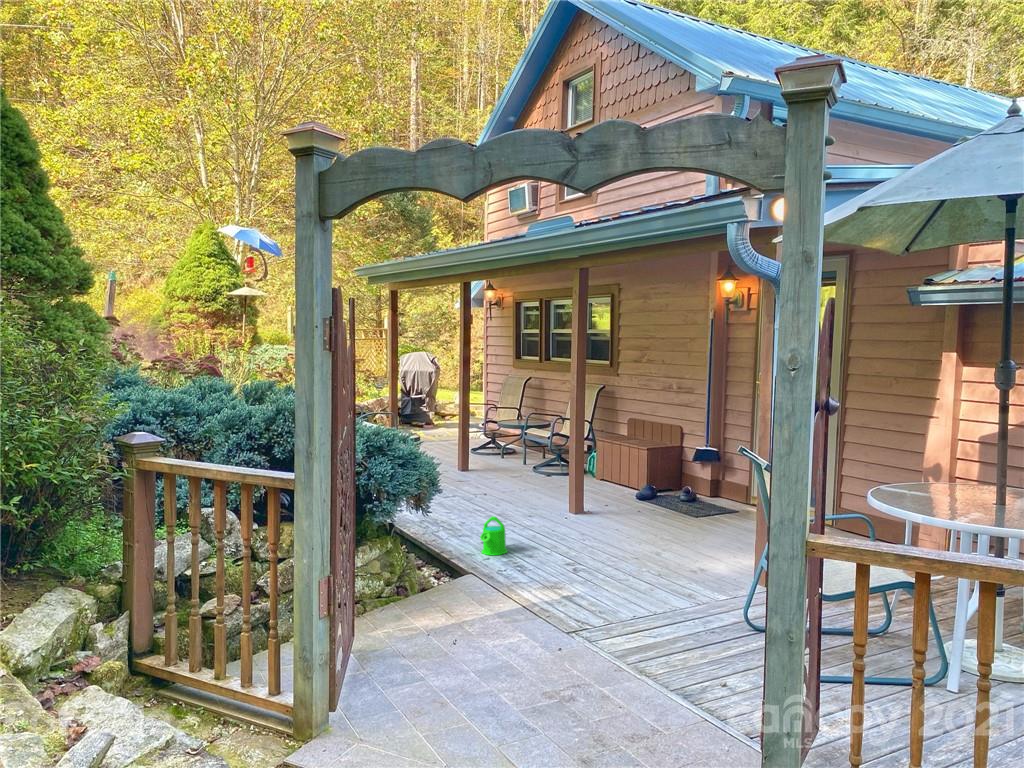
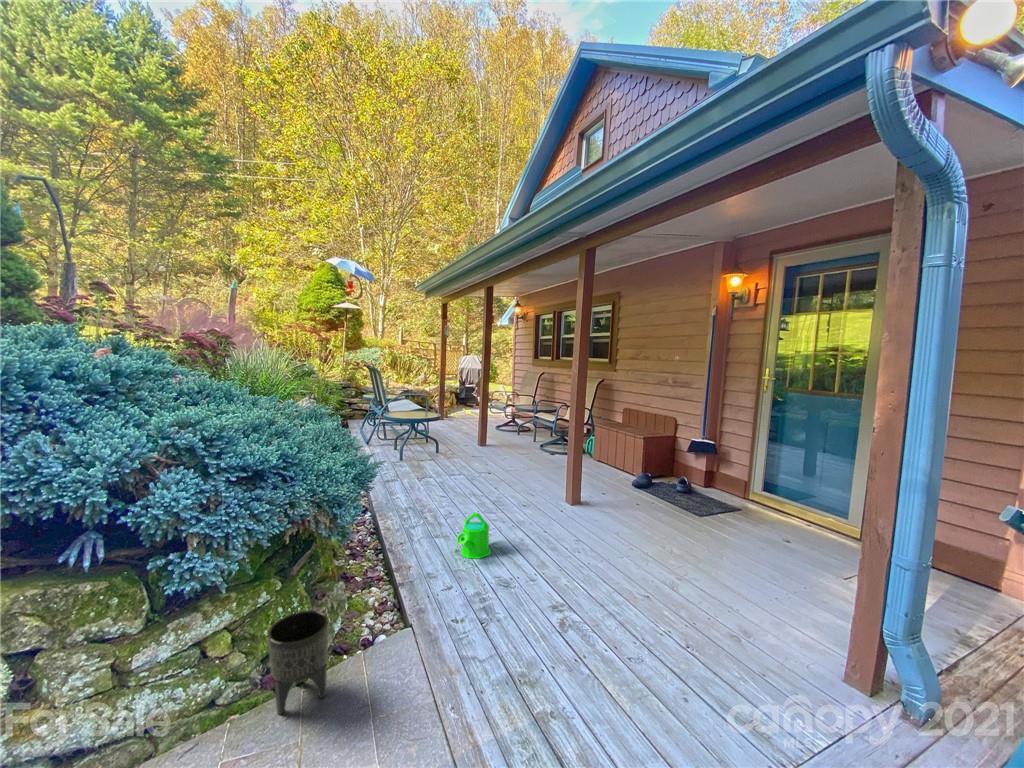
planter: none [388,566,424,625] -> present [268,610,329,714]

